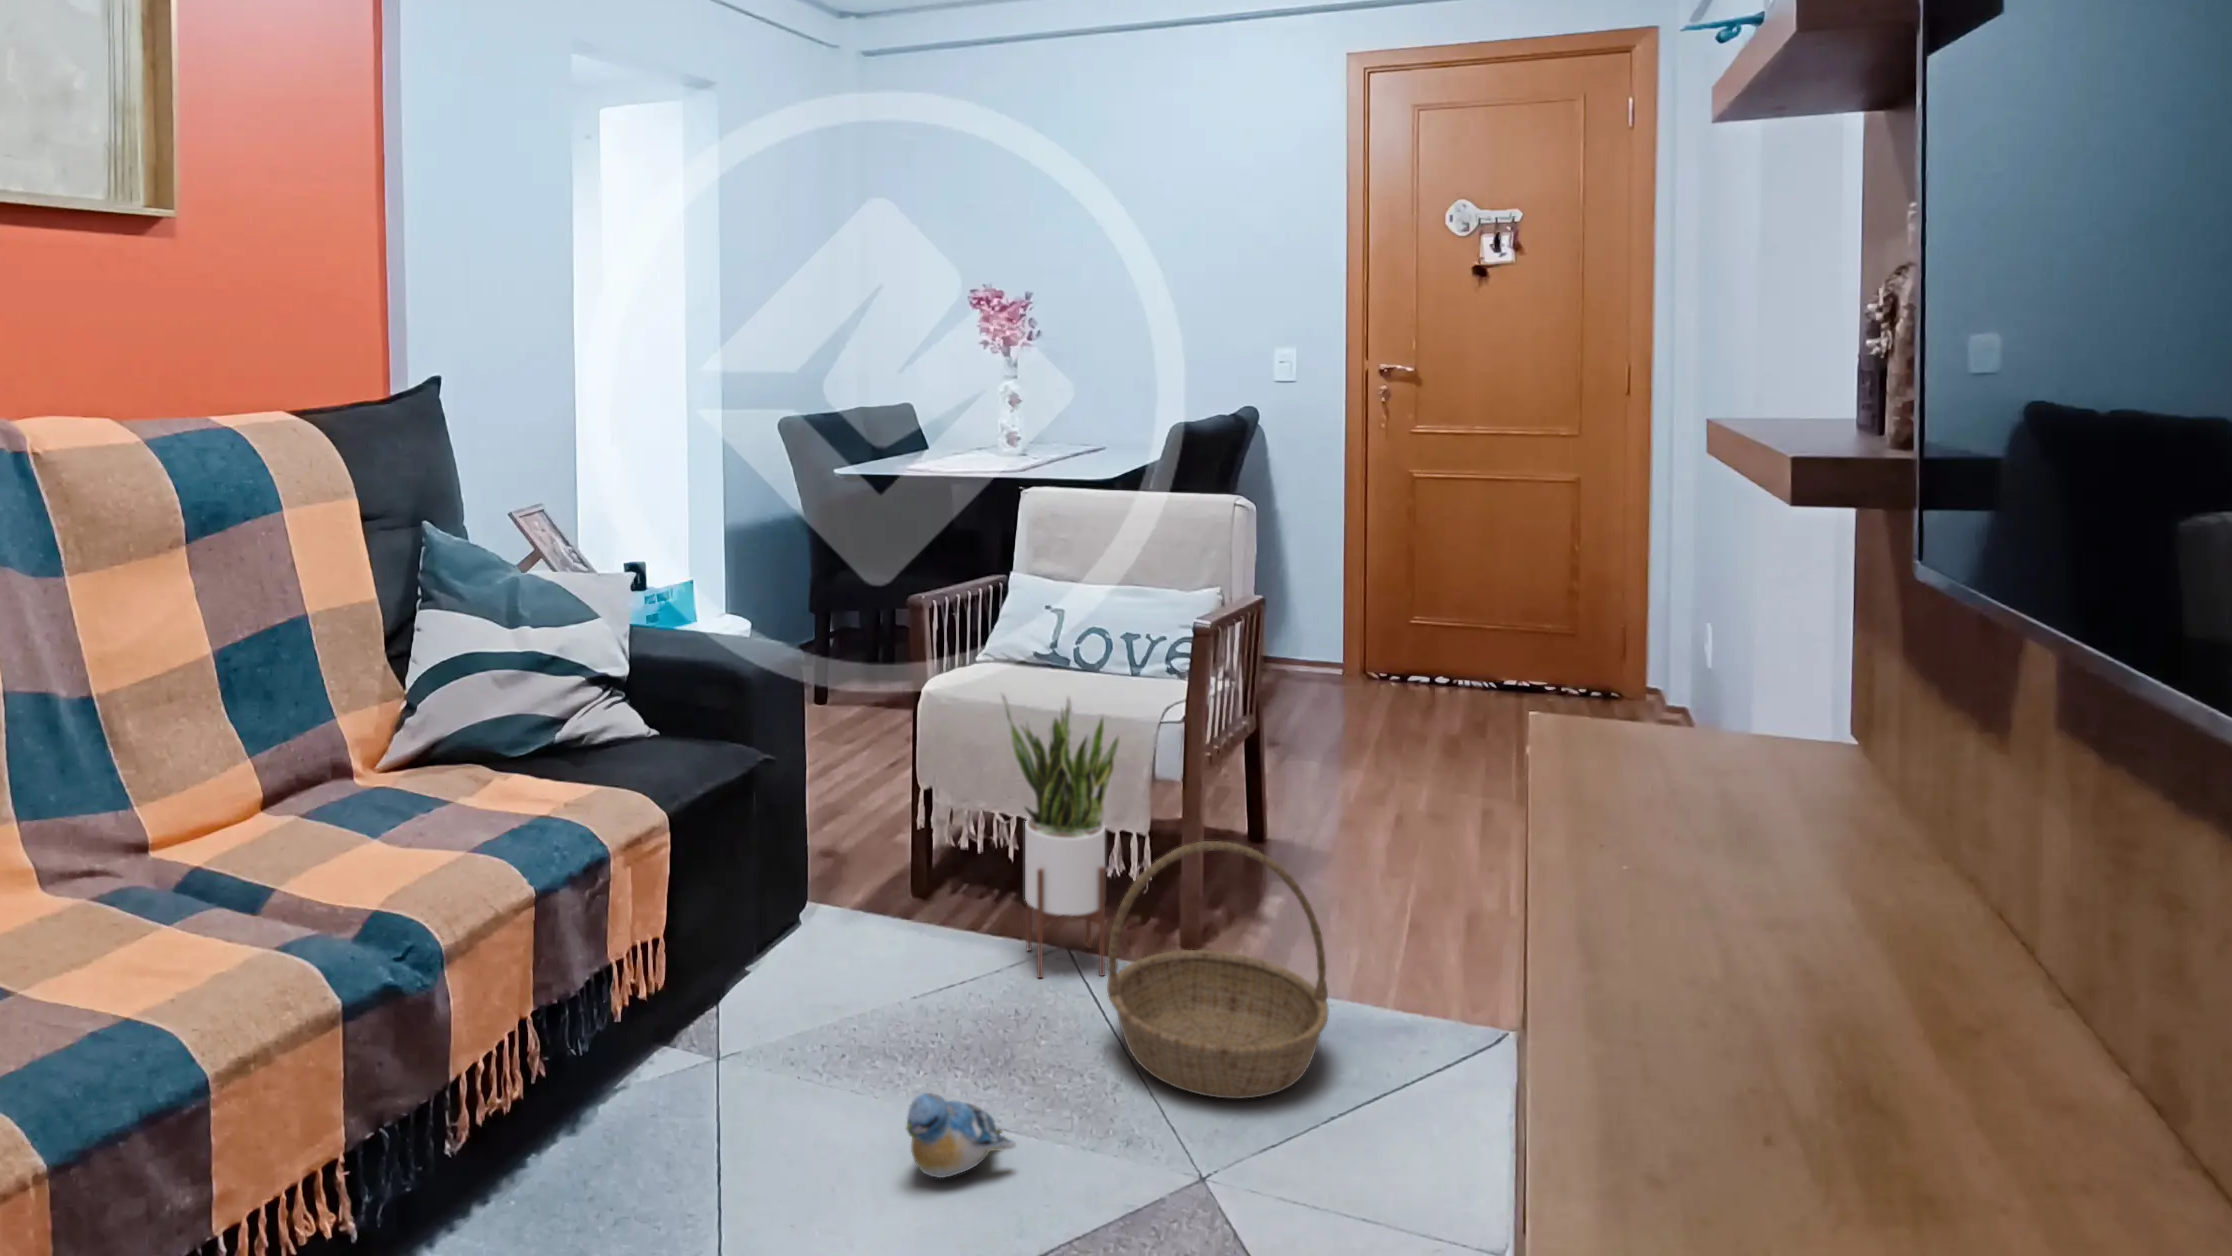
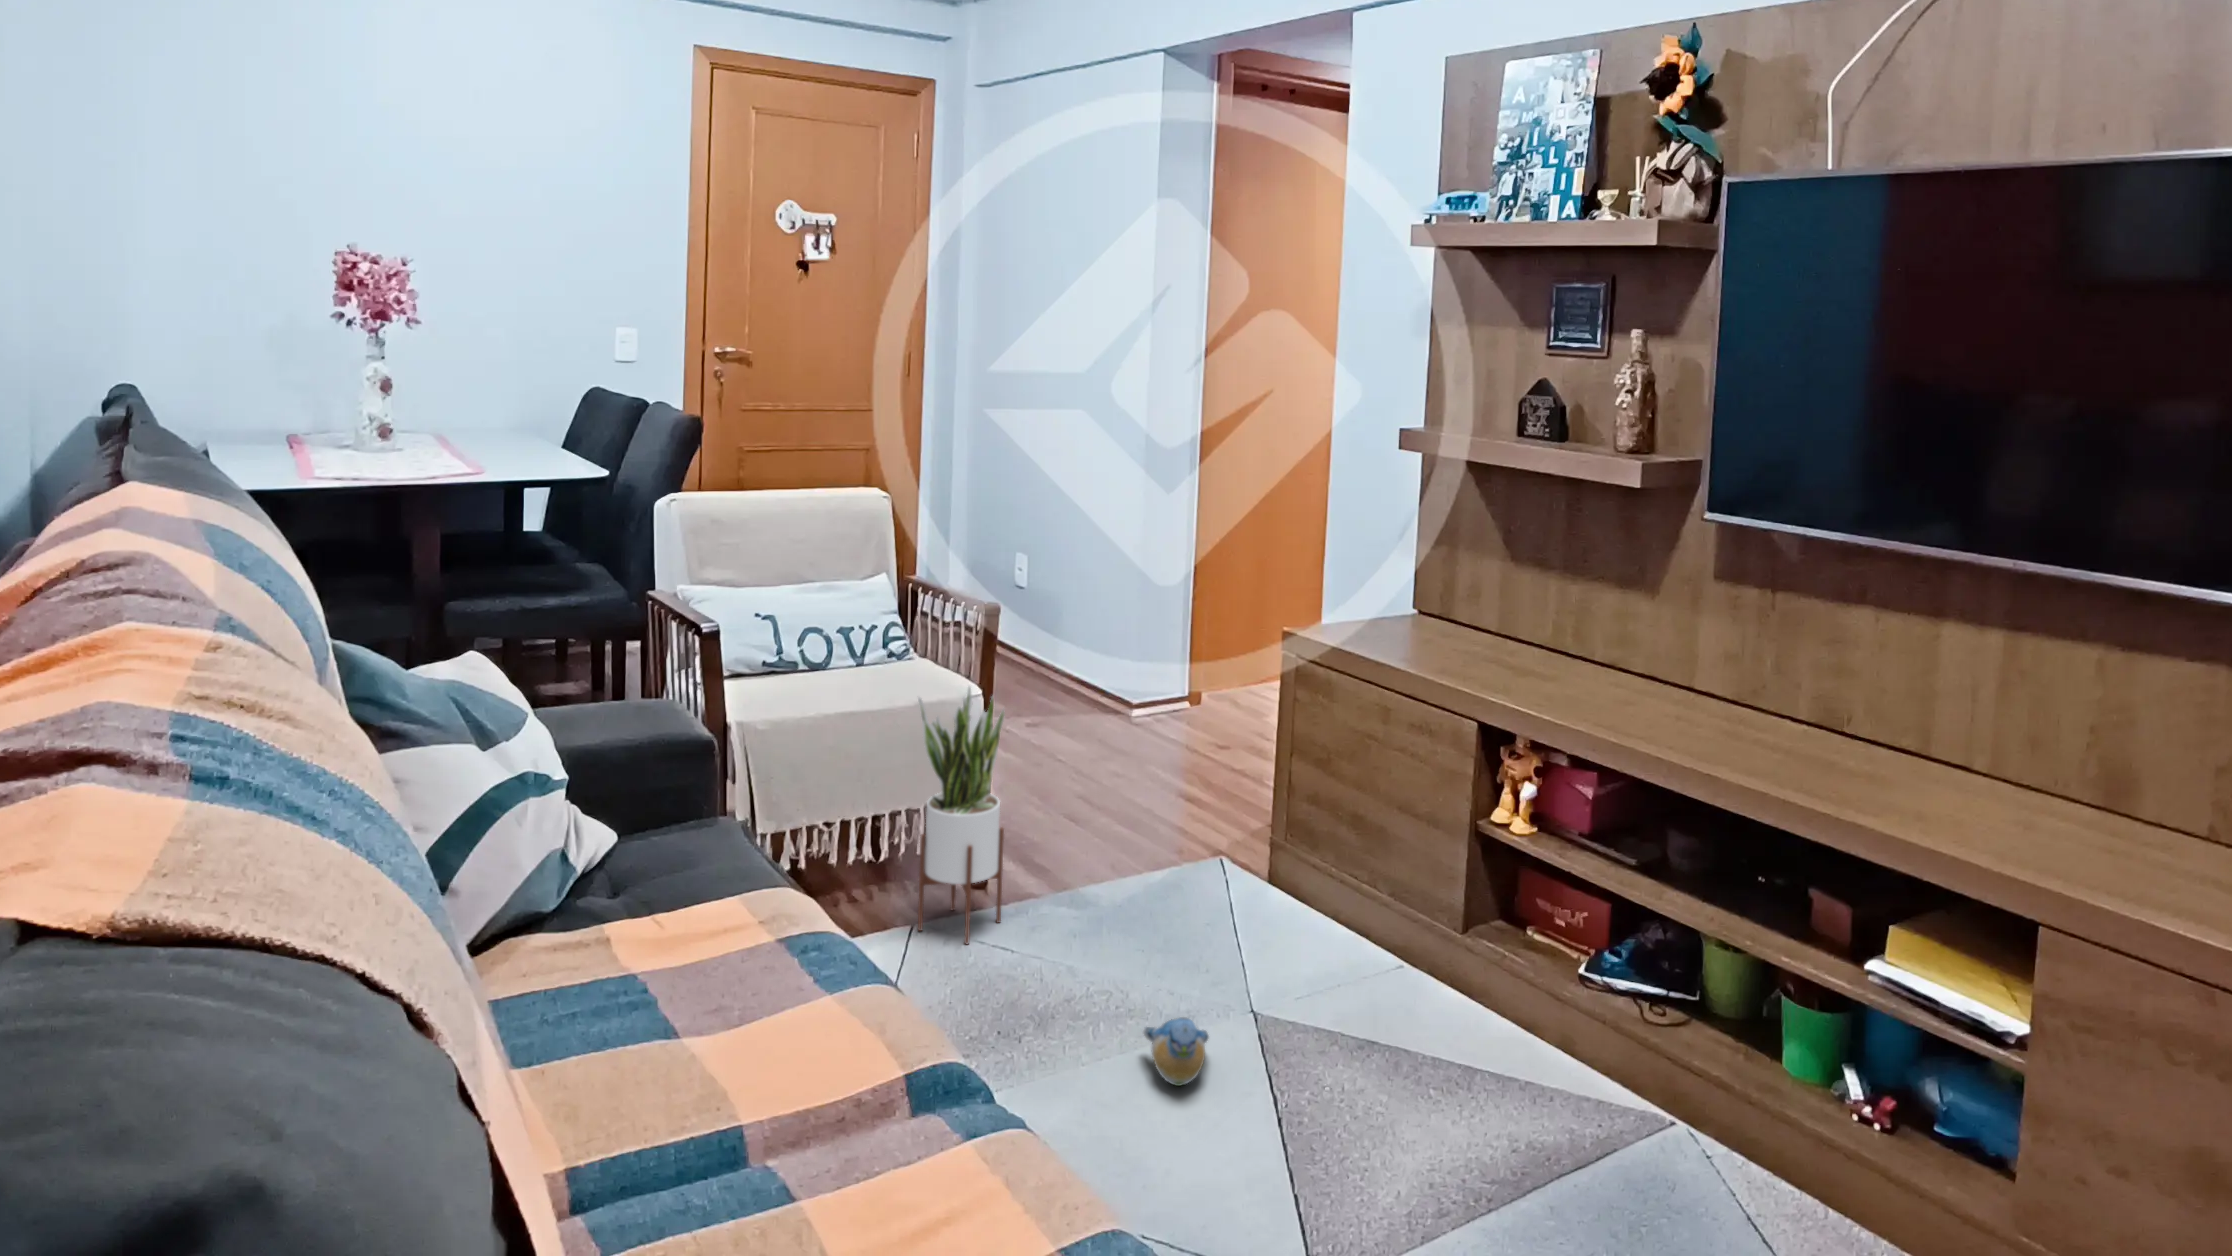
basket: present [1107,841,1328,1099] -> none [1076,763,1243,961]

